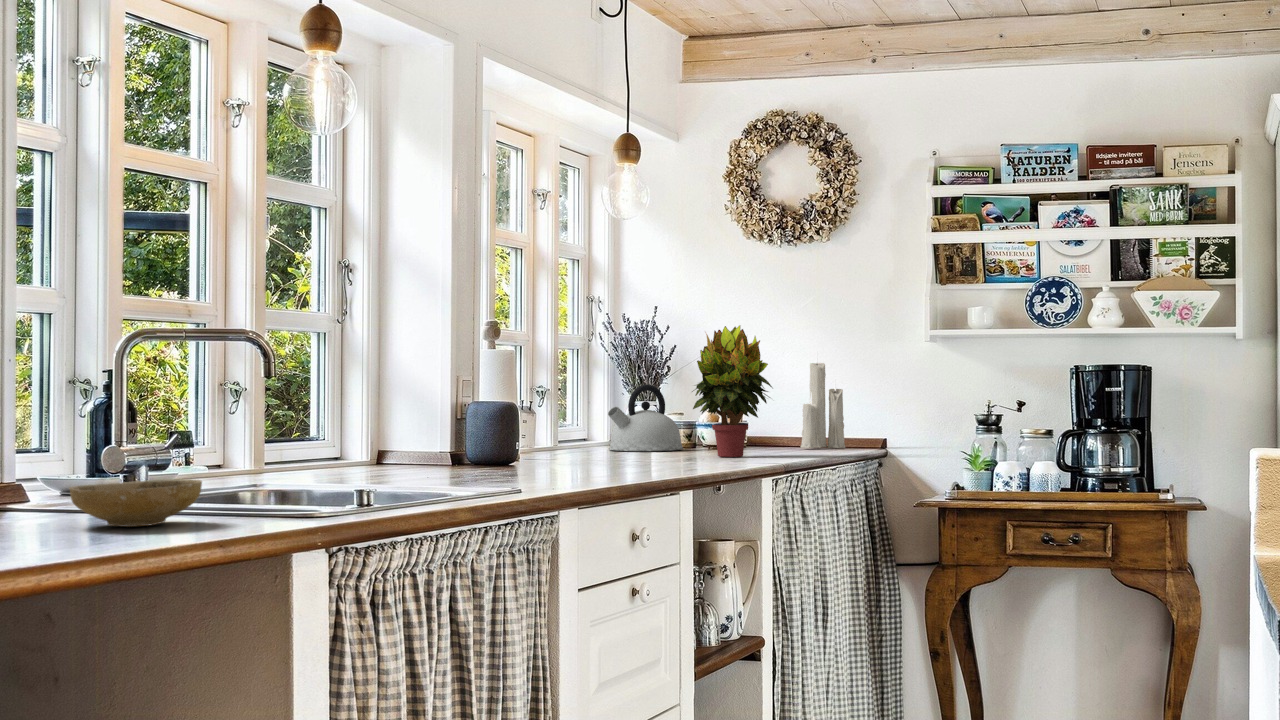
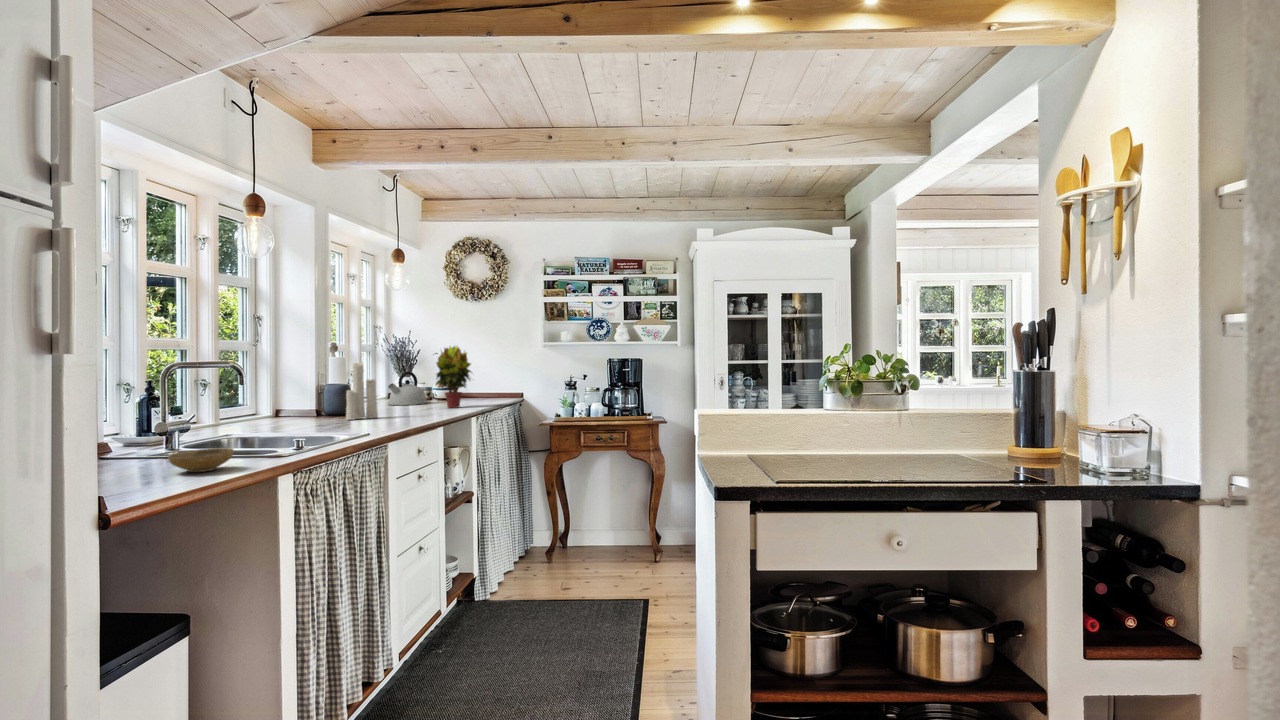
candle: present [801,352,845,448] -> present [346,362,378,420]

